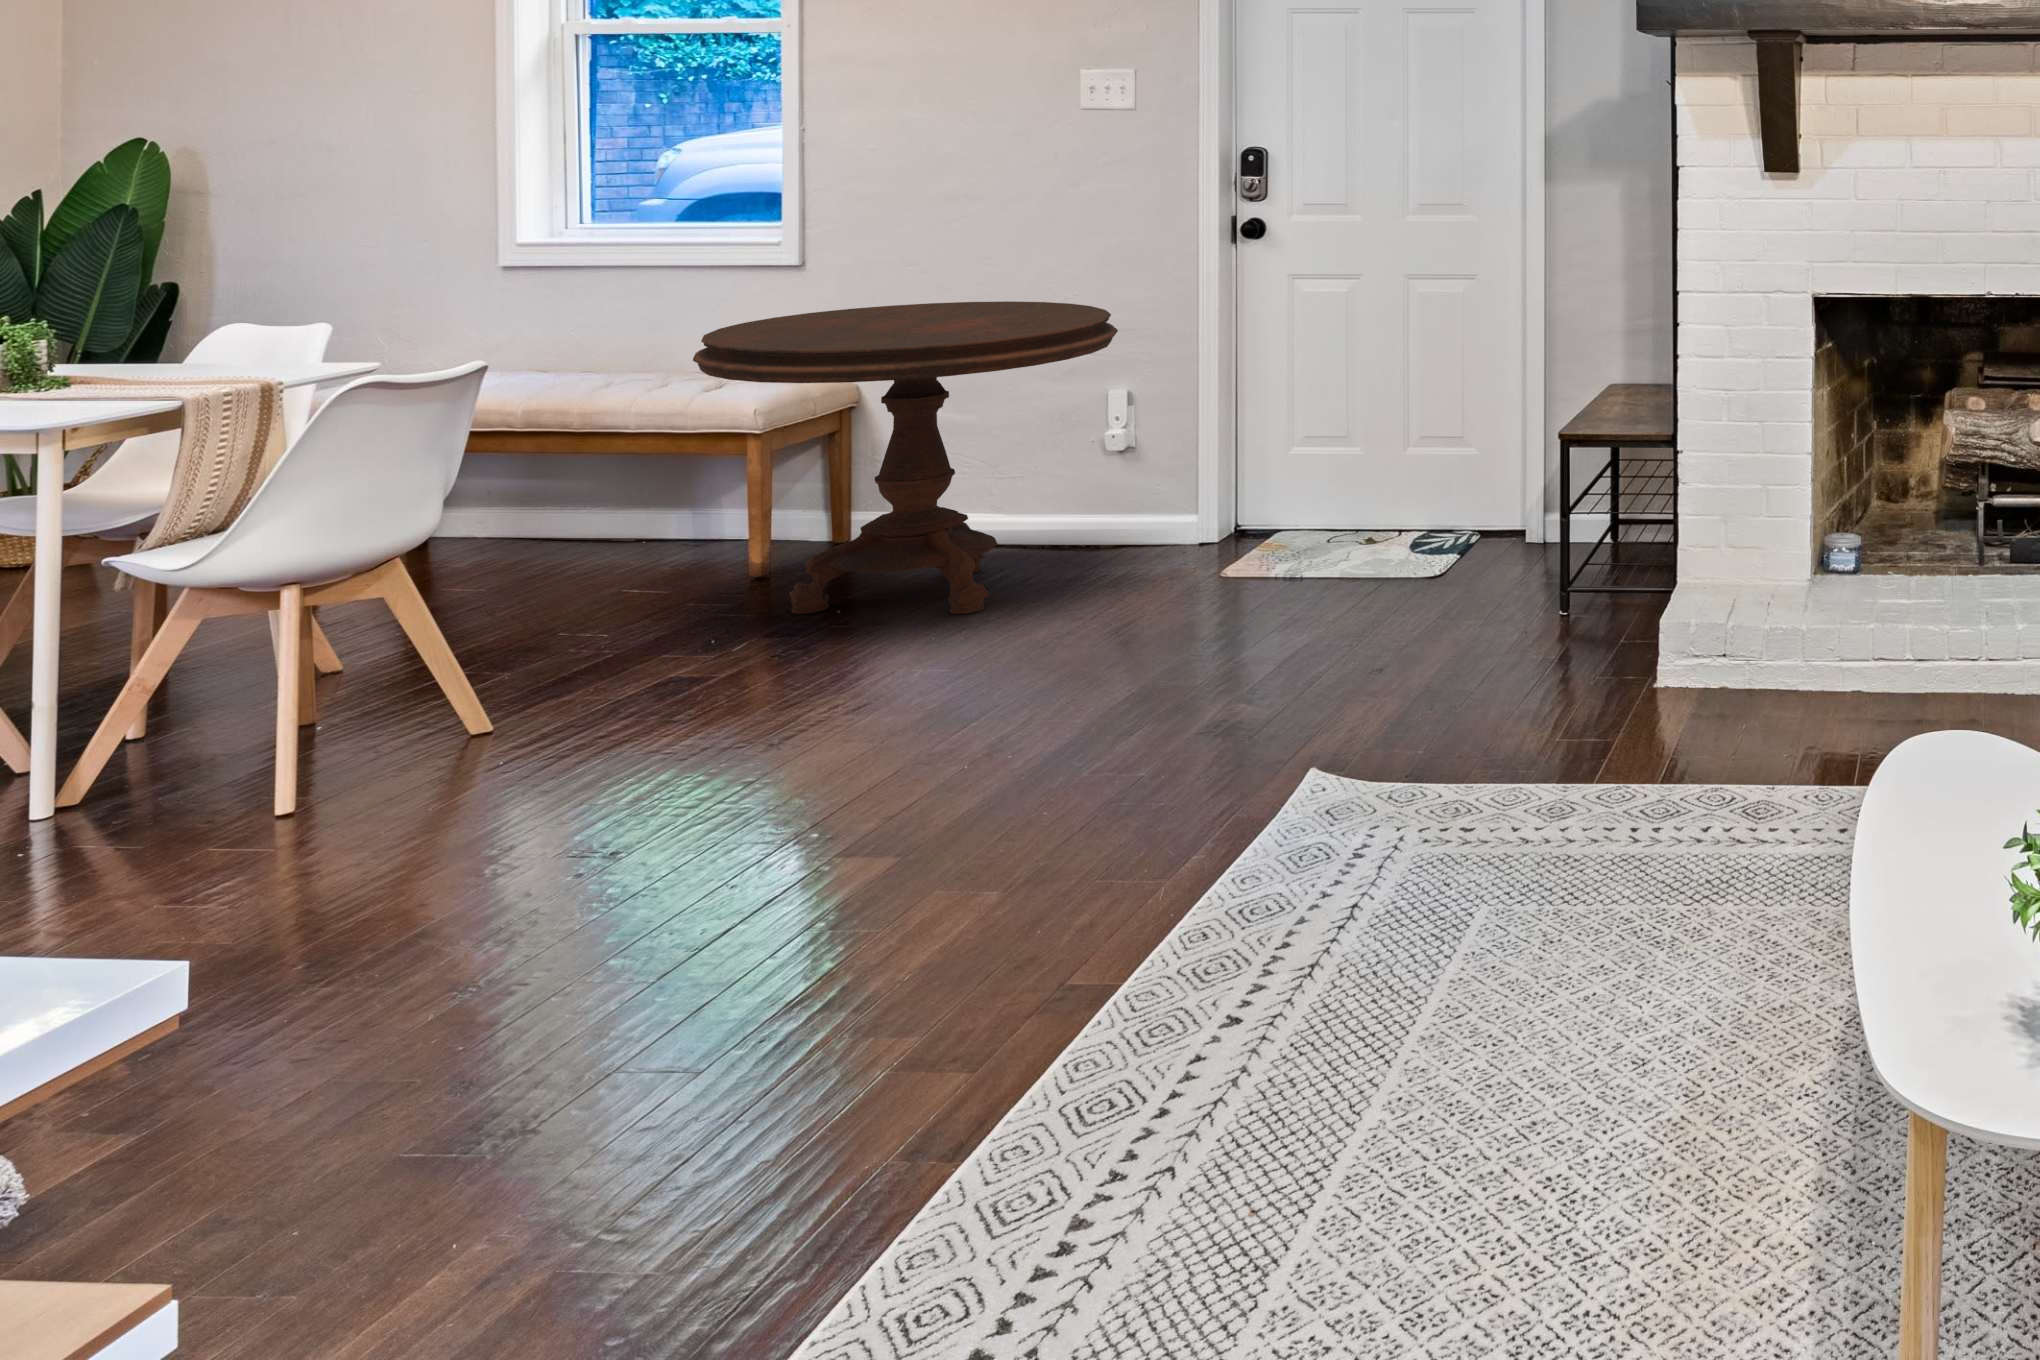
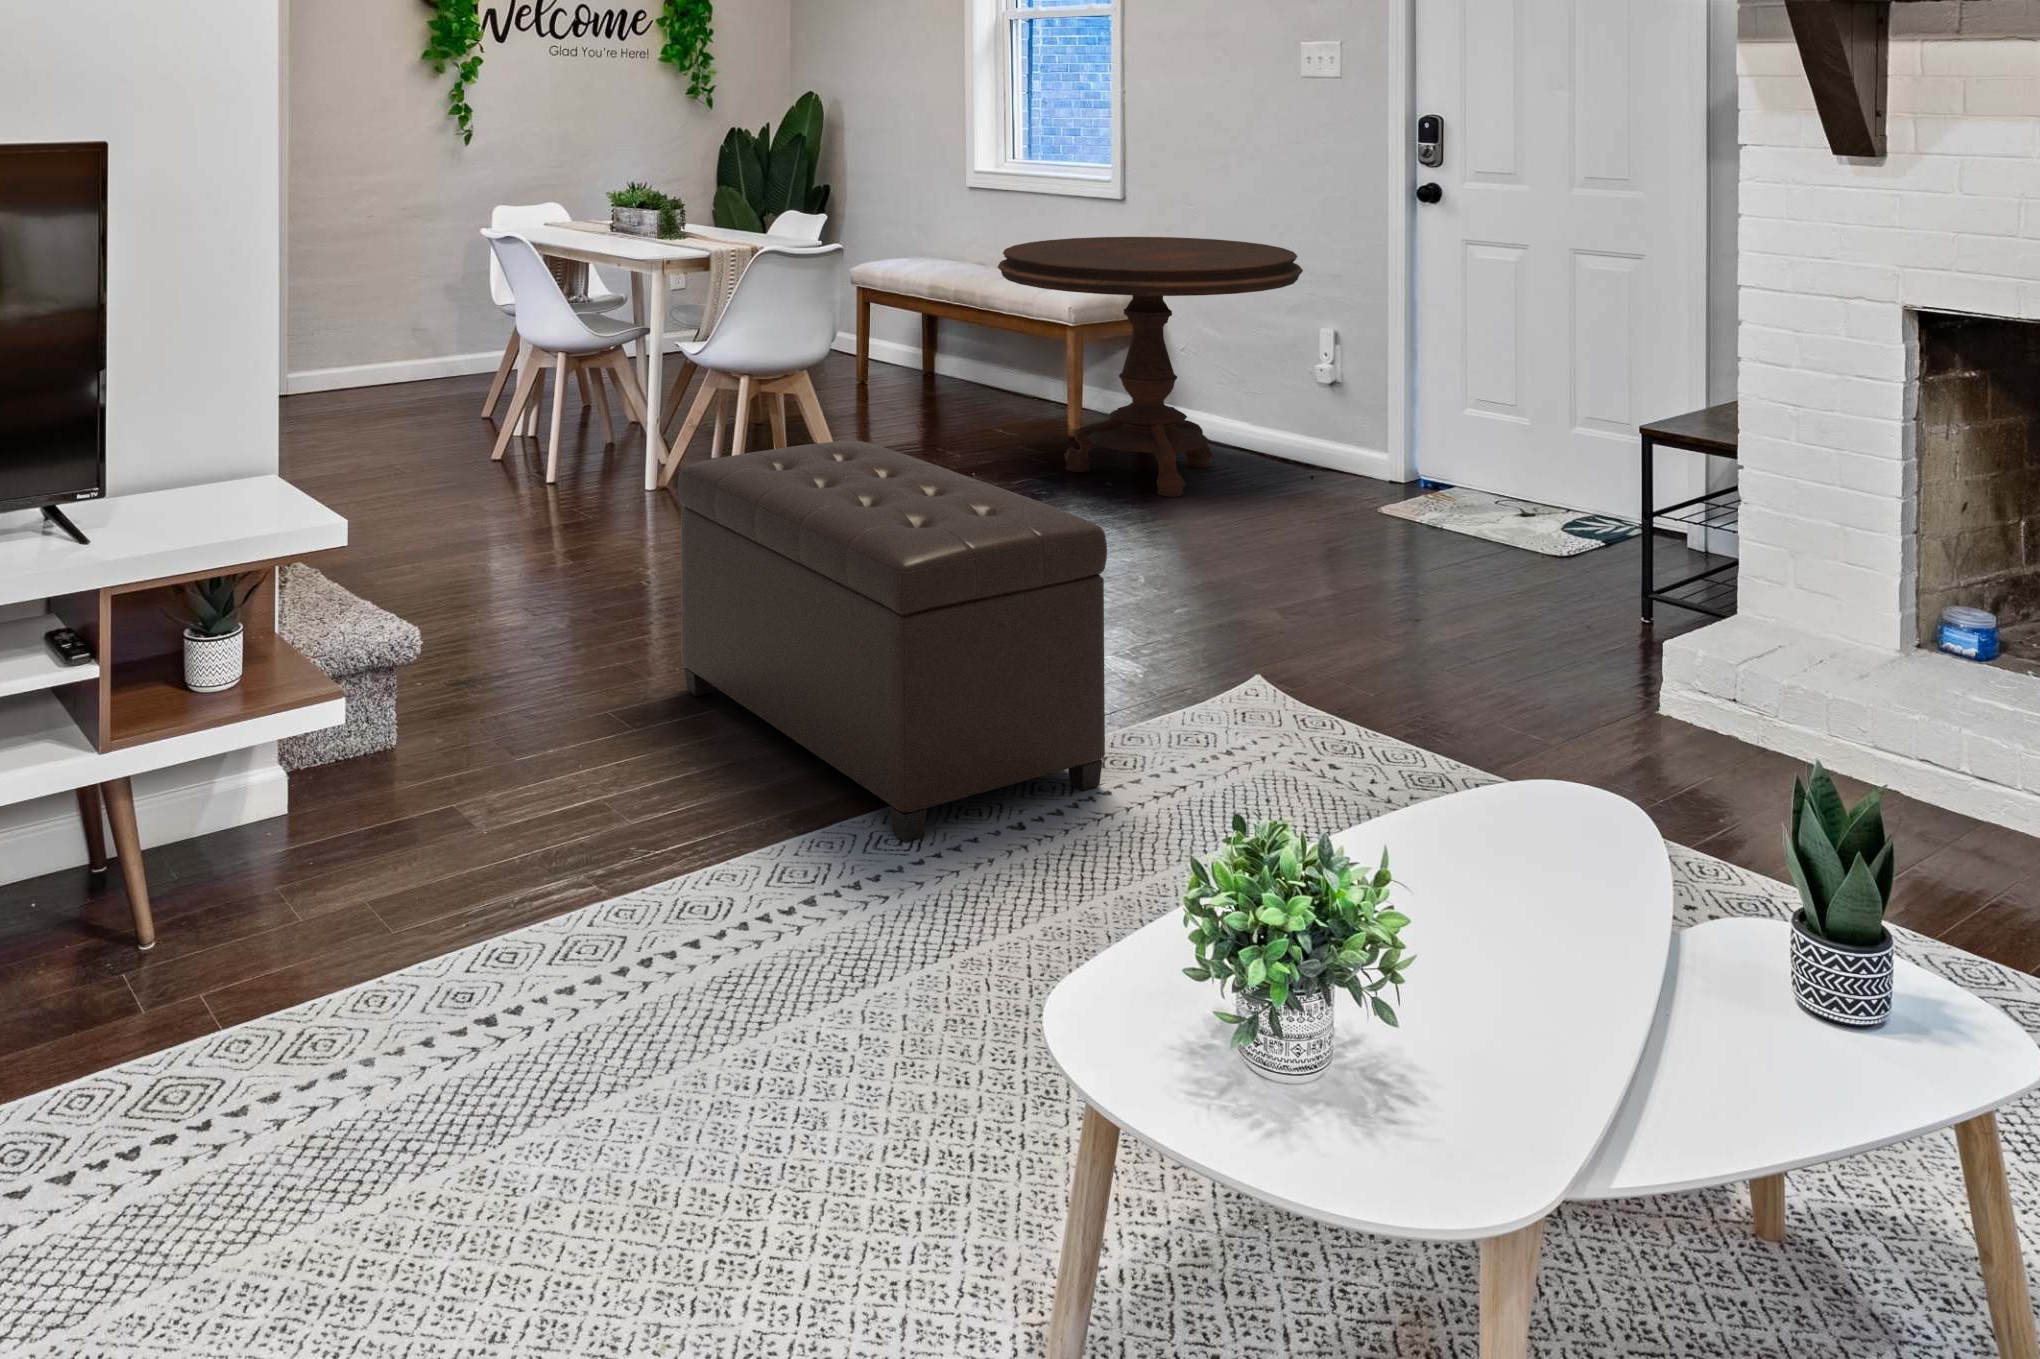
ottoman: none [502,616,1272,1098] -> present [678,441,1107,842]

